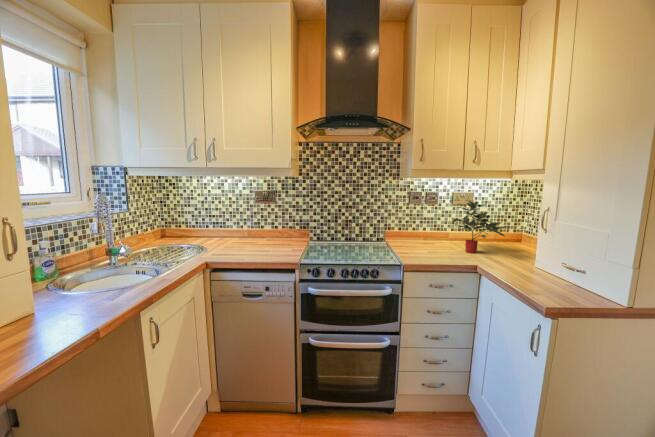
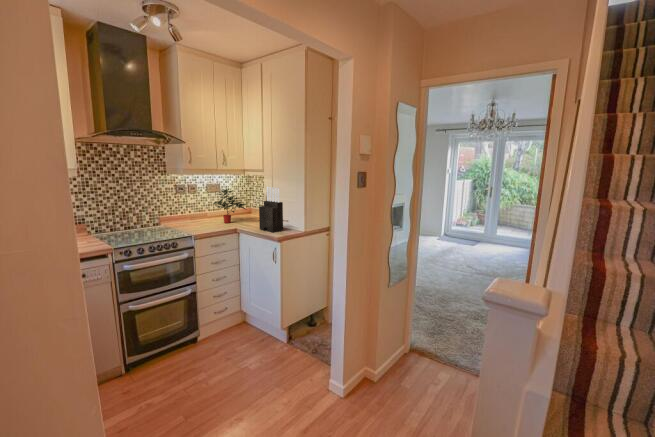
knife block: none [518,201,577,293] -> present [259,187,283,232]

